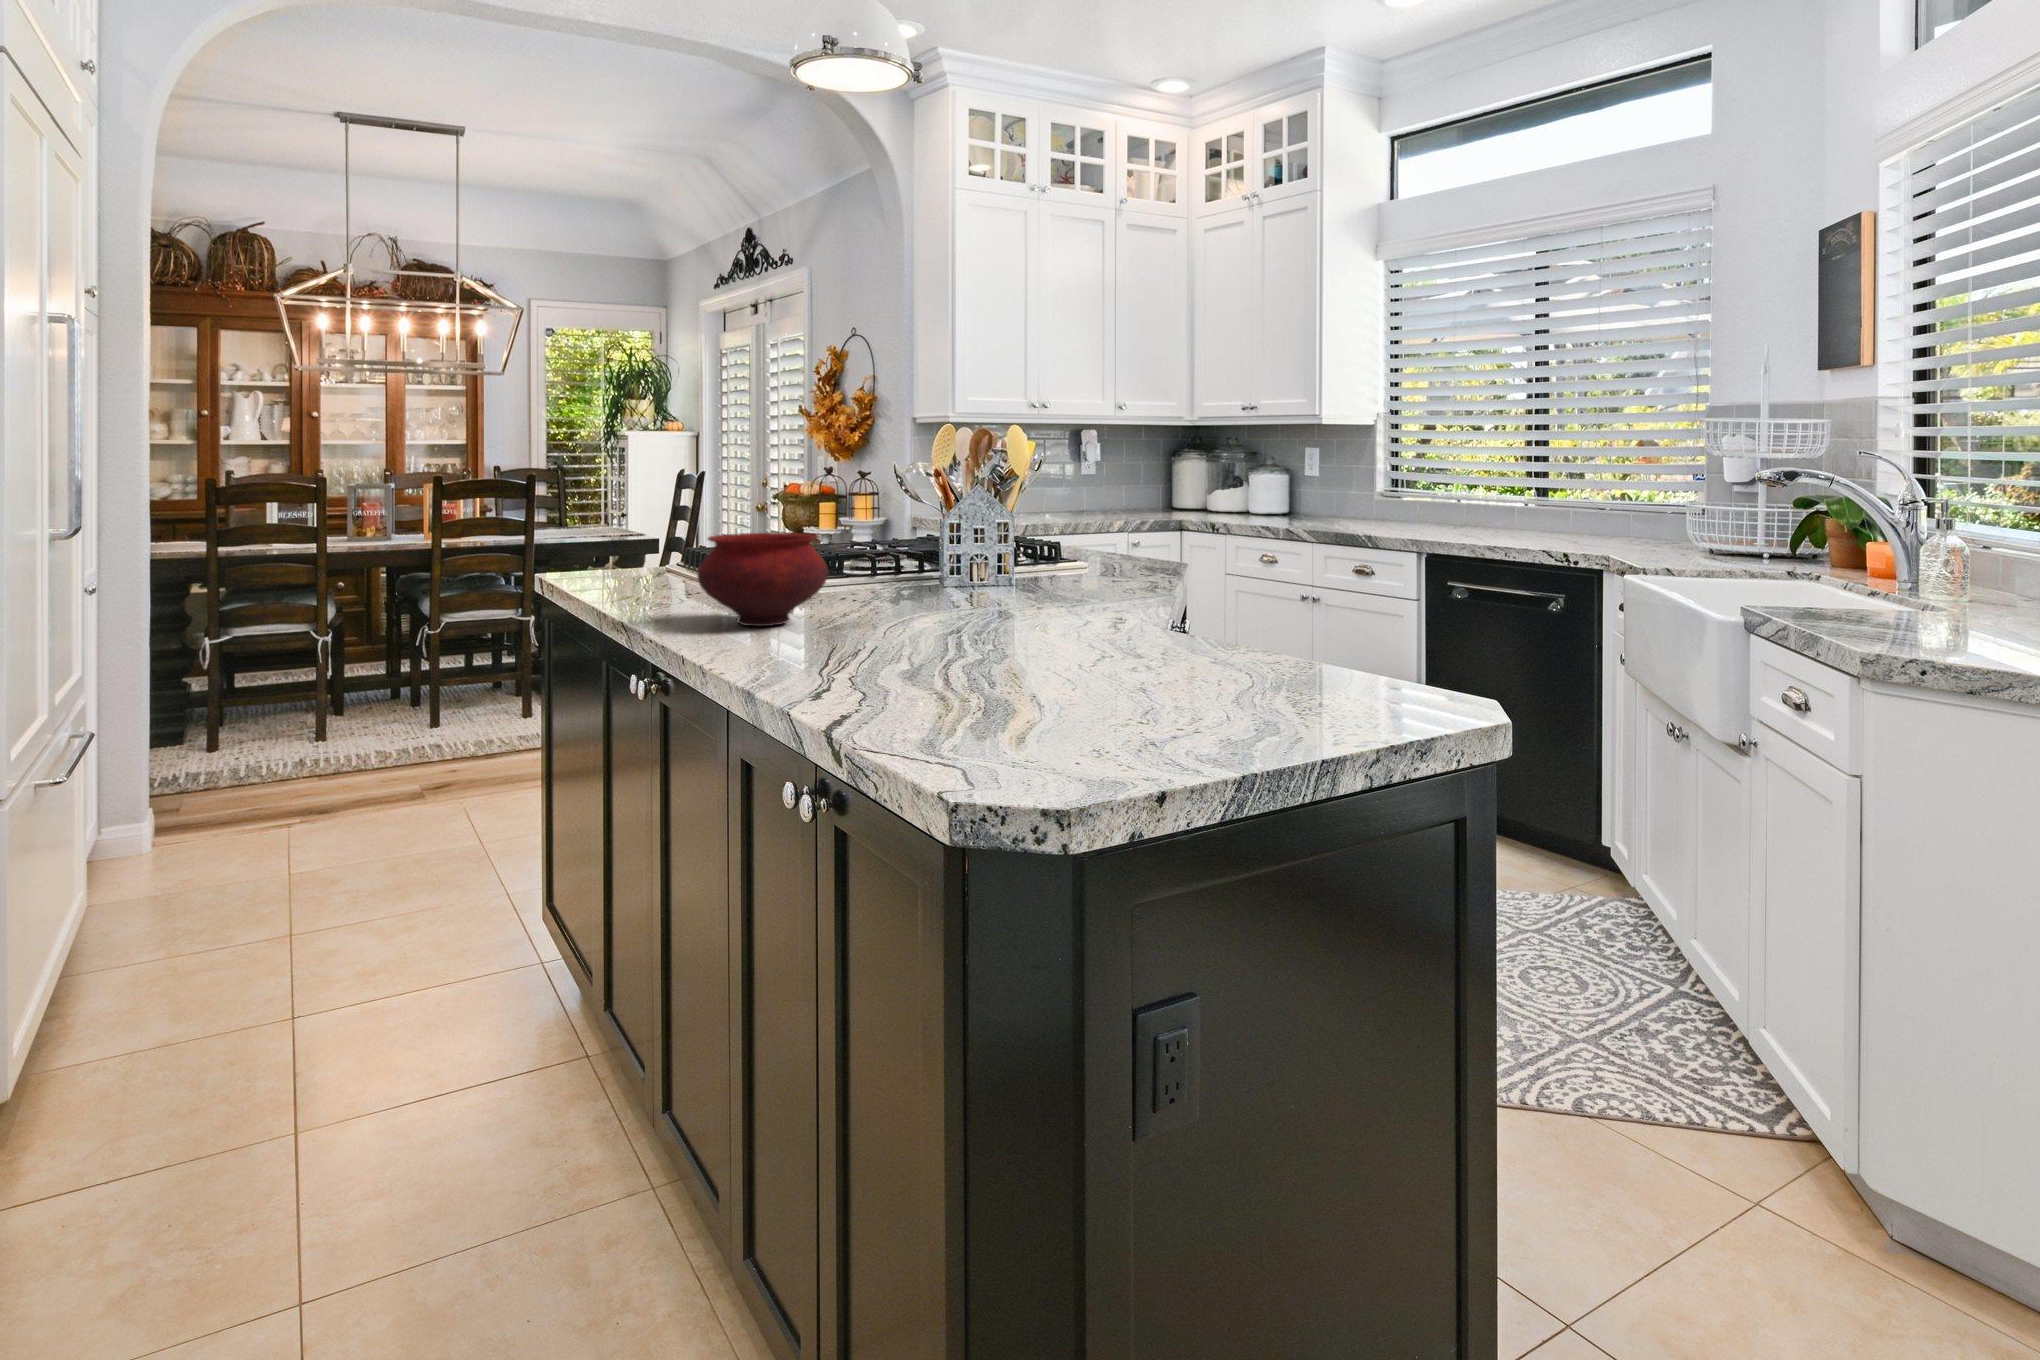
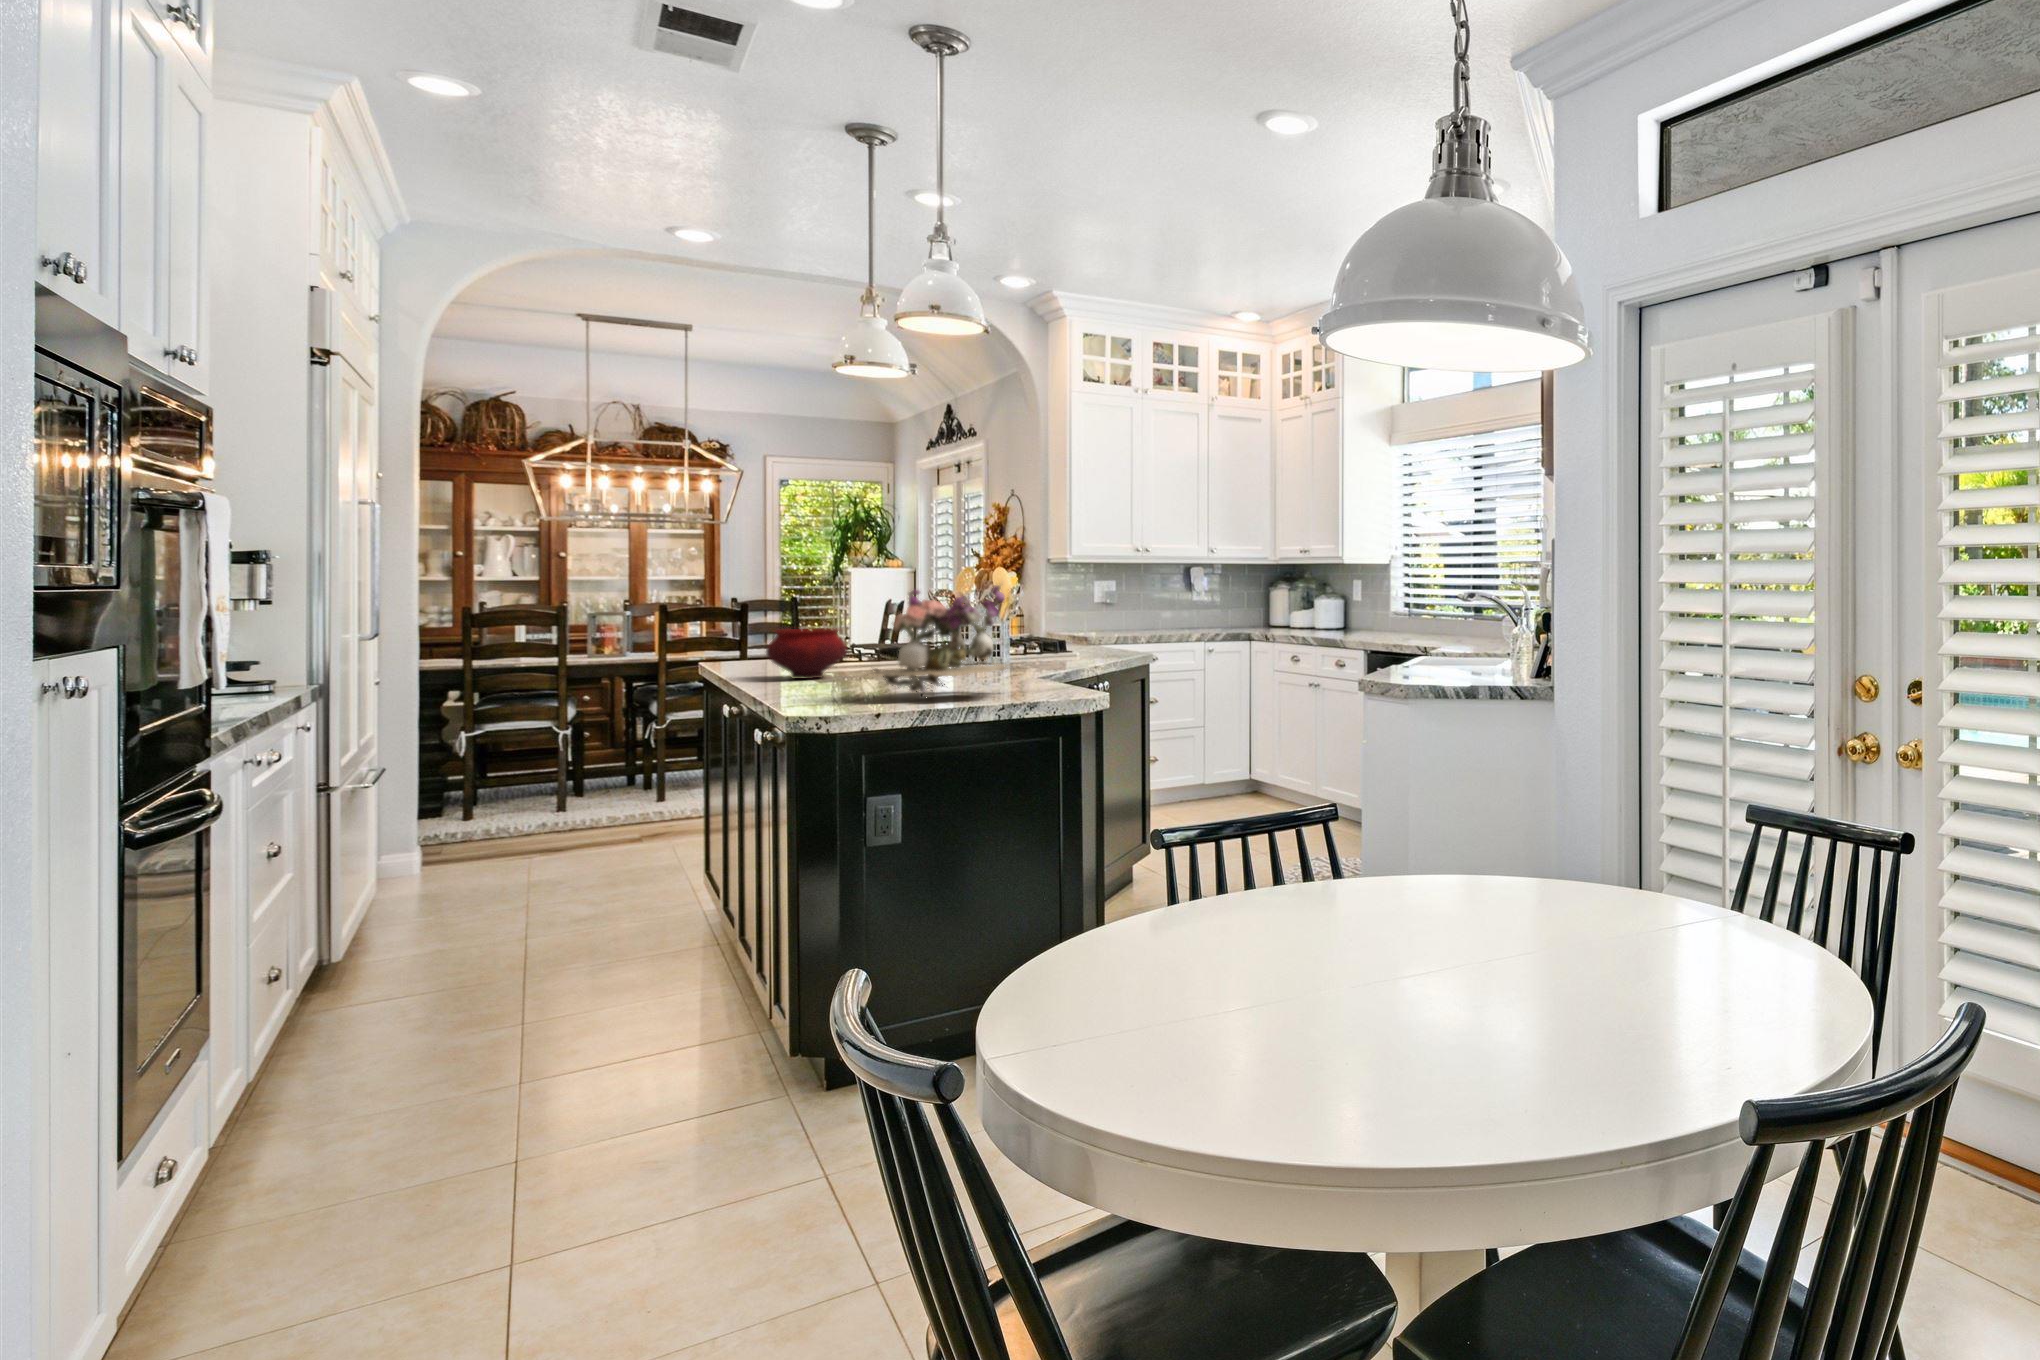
flower arrangement: none [999,453,1298,704] -> present [864,585,1009,693]

